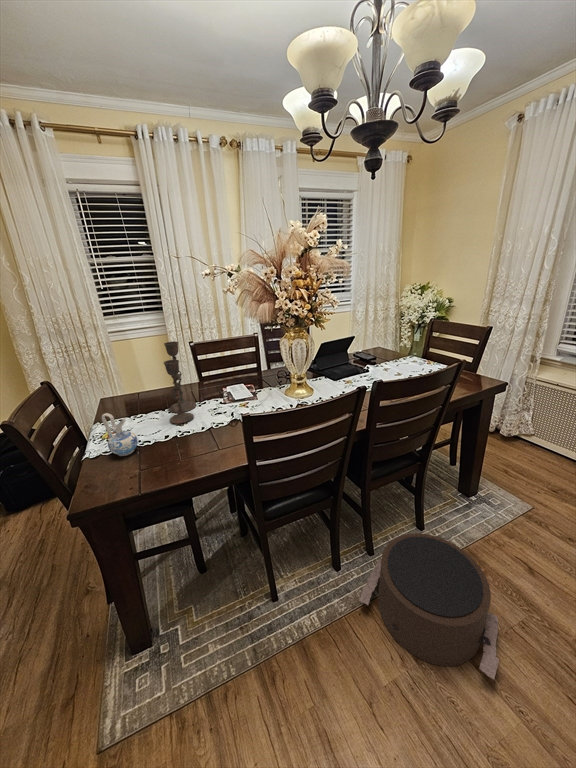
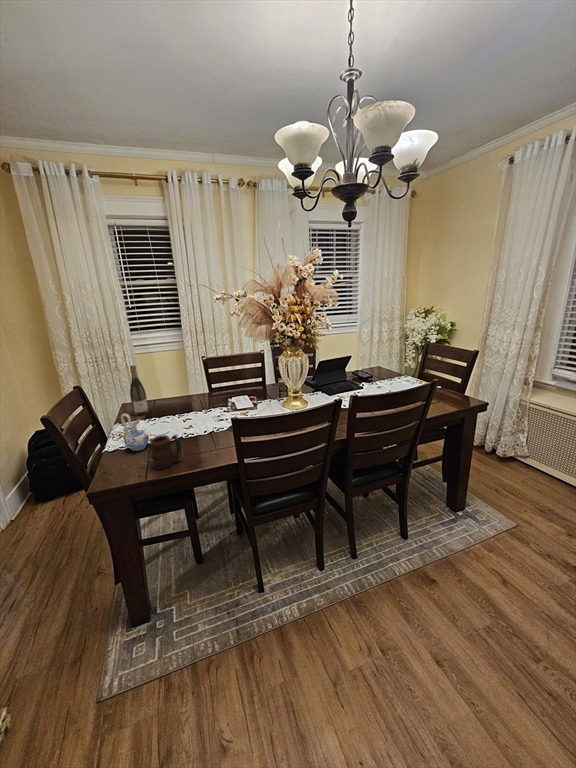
candlestick: present [164,341,196,424] -> none [175,356,203,427]
wine bottle: none [109,354,133,412] -> present [130,365,148,415]
mug: none [140,436,179,478] -> present [150,434,181,469]
pouf: present [359,533,499,679] -> none [336,538,463,670]

